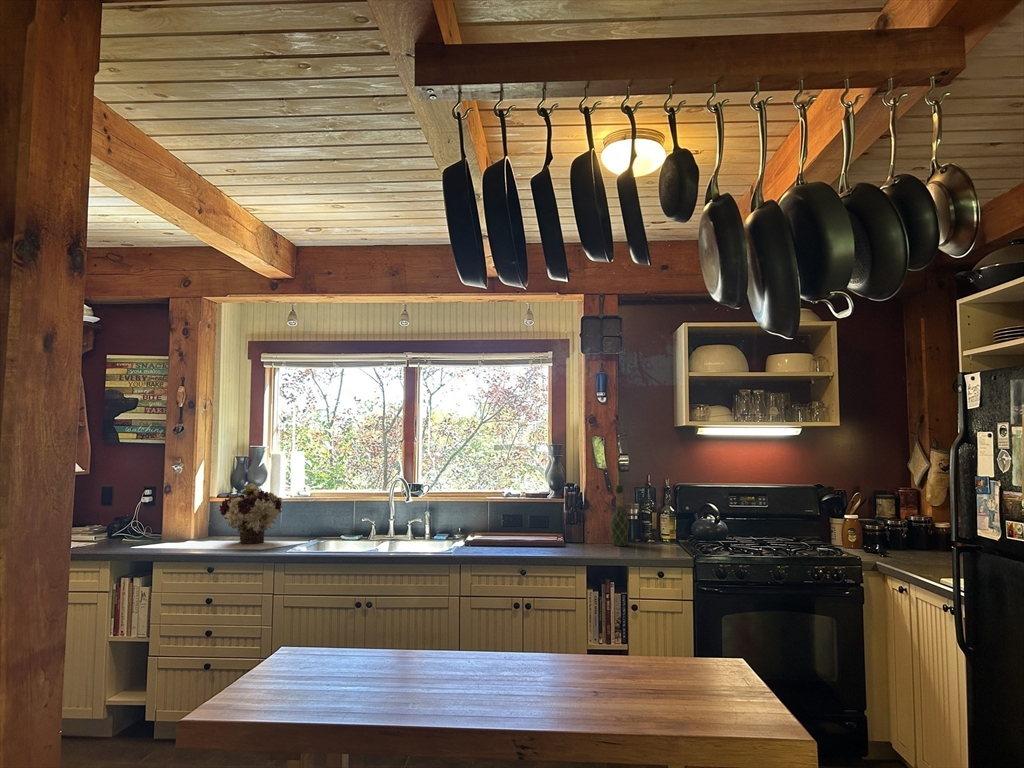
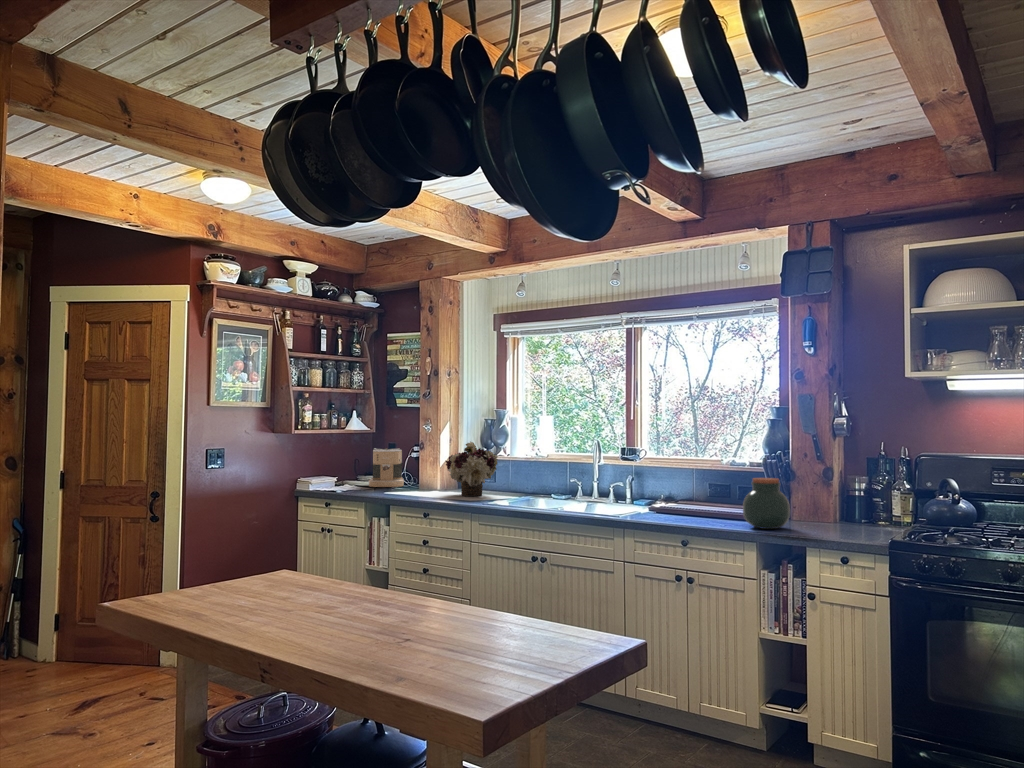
wine bottle: present [610,486,629,546] -> none [813,453,837,525]
coffee maker: none [94,492,141,540] -> present [369,448,404,487]
jar: none [570,510,608,554] -> present [743,478,790,529]

